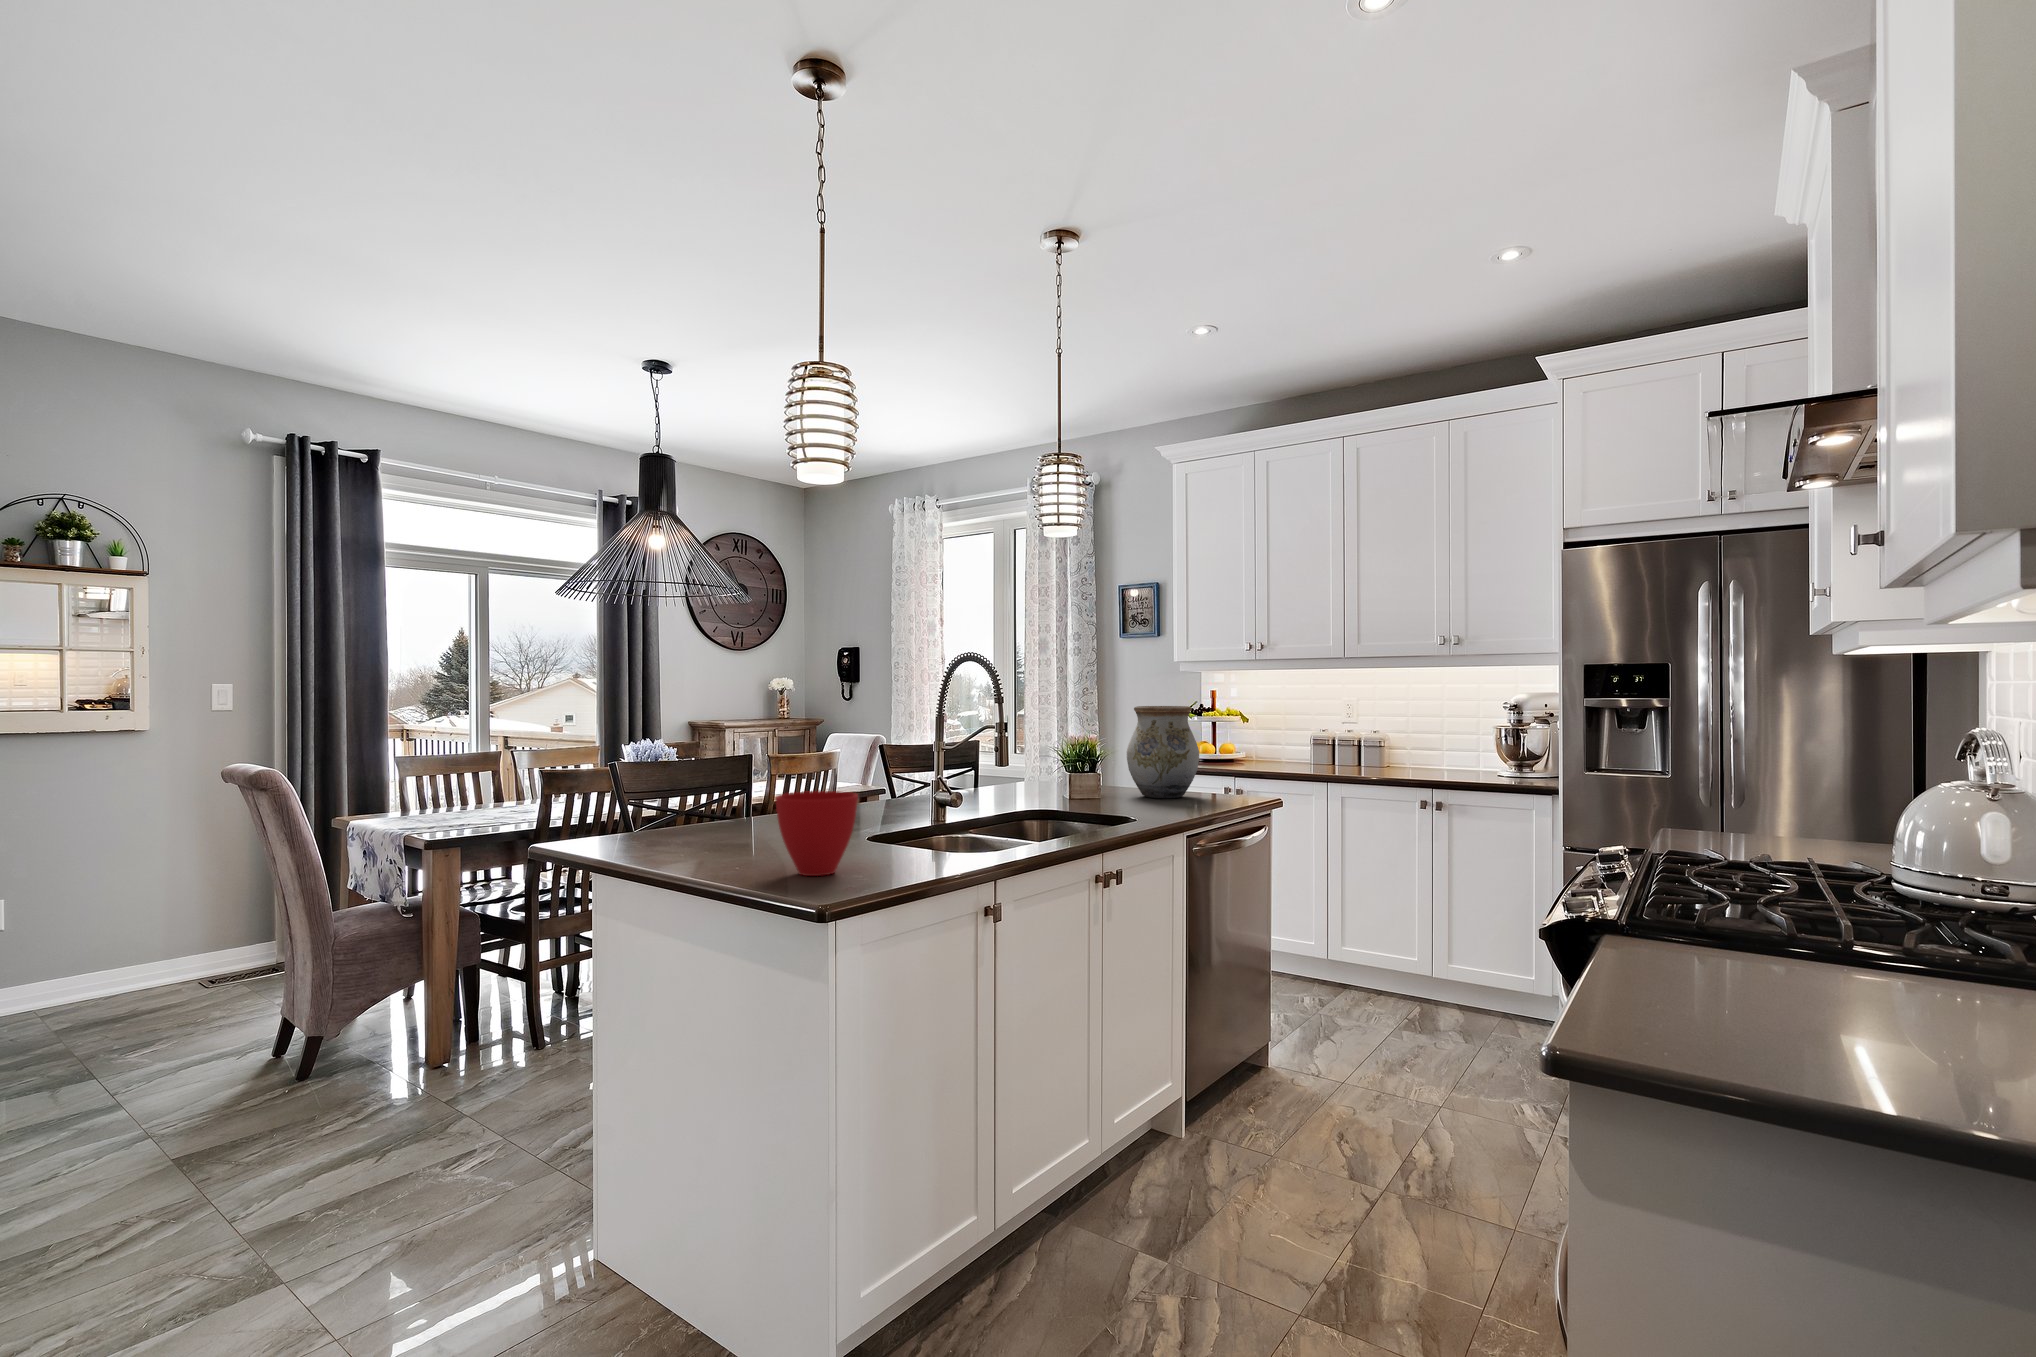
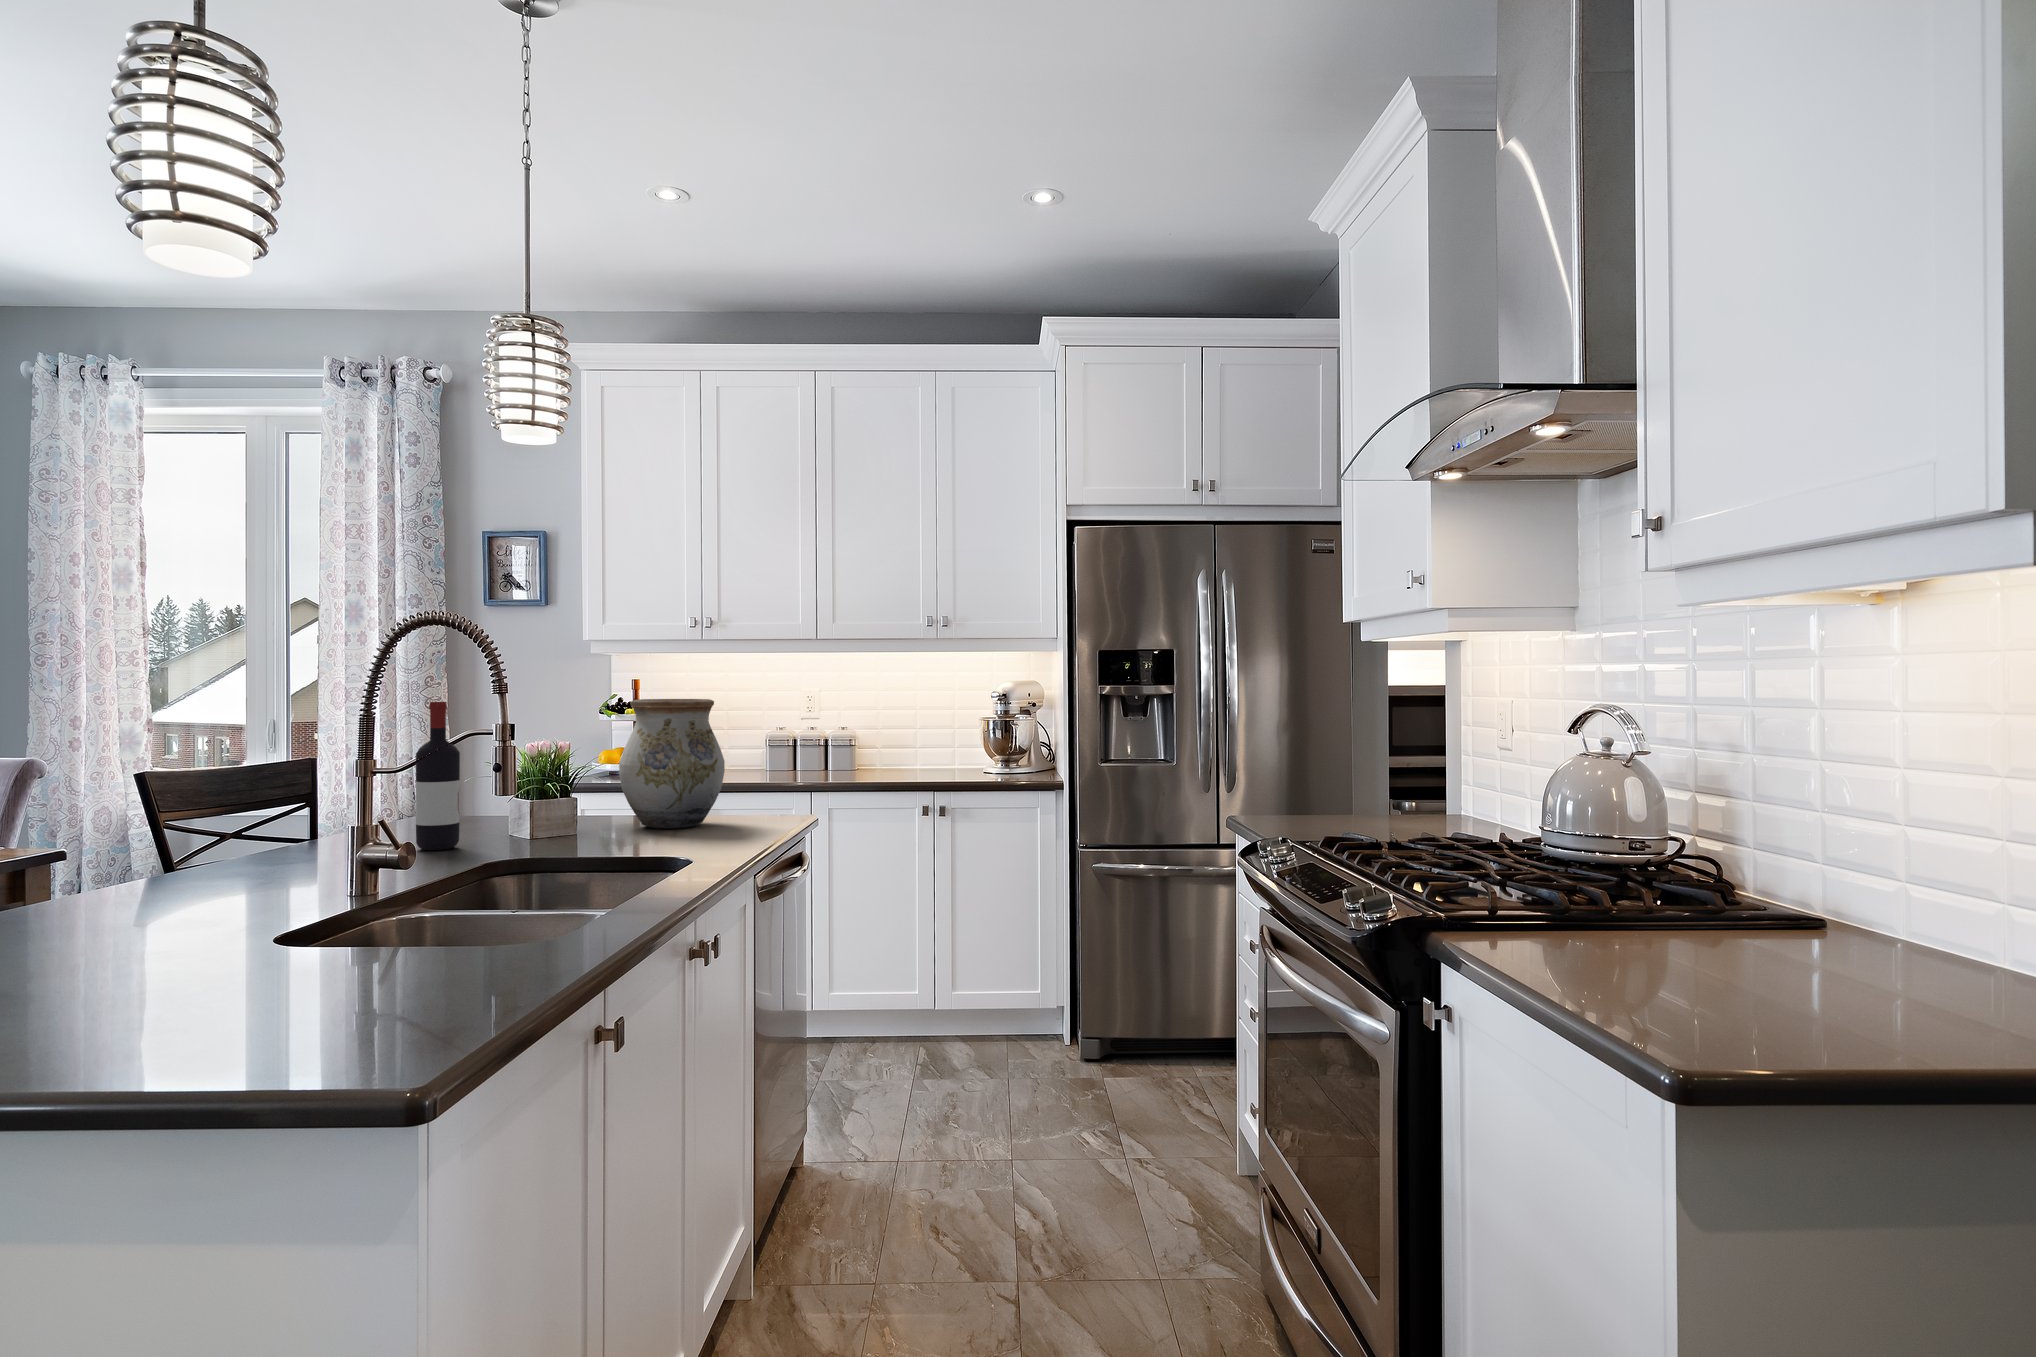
wine bottle: none [995,706,1019,799] -> present [416,702,460,850]
cup: present [775,791,858,876] -> none [211,872,407,1055]

